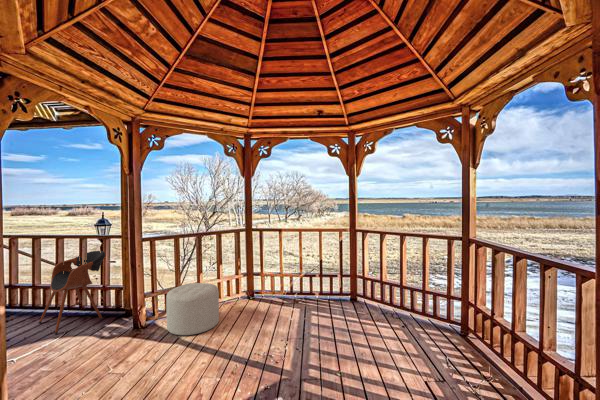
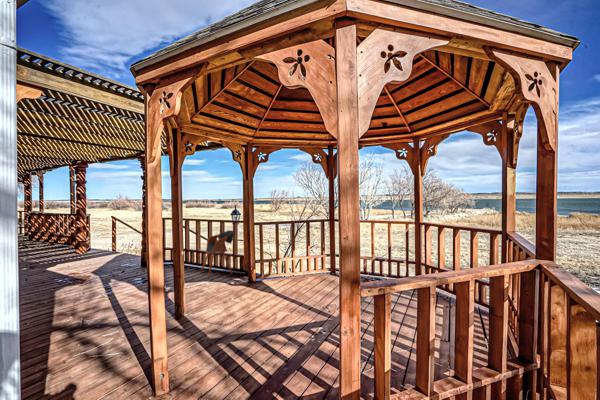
ottoman: present [166,283,219,335] -> none [267,257,302,290]

